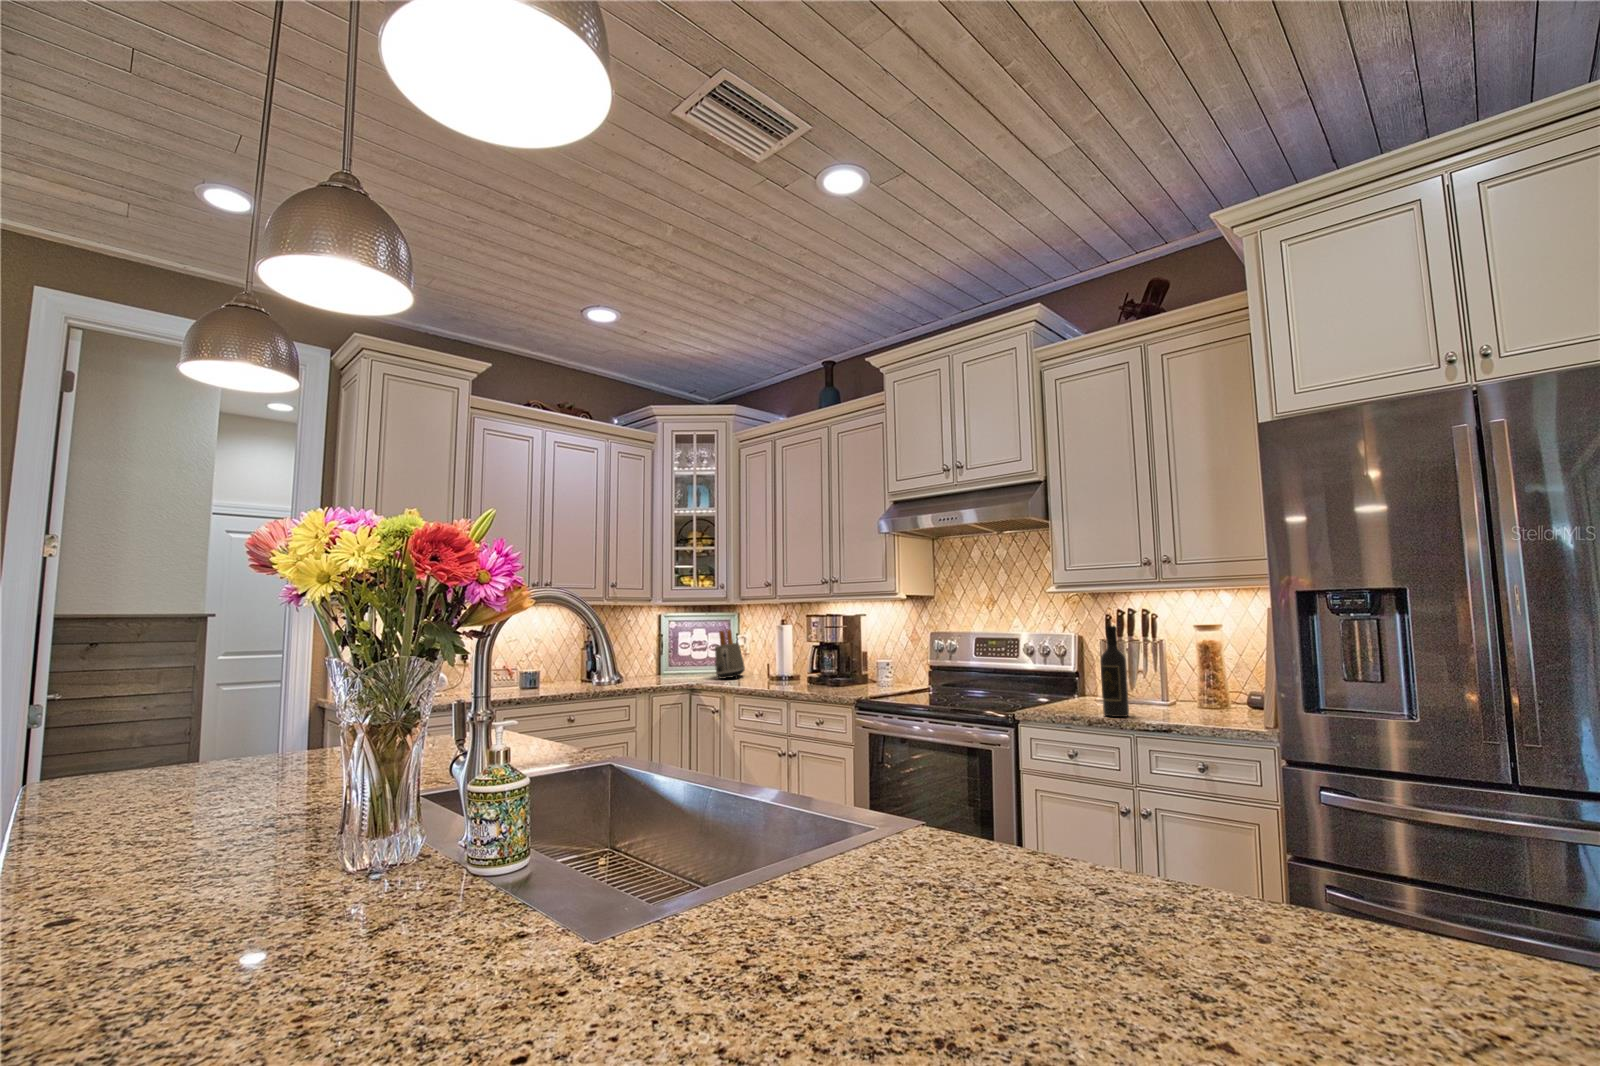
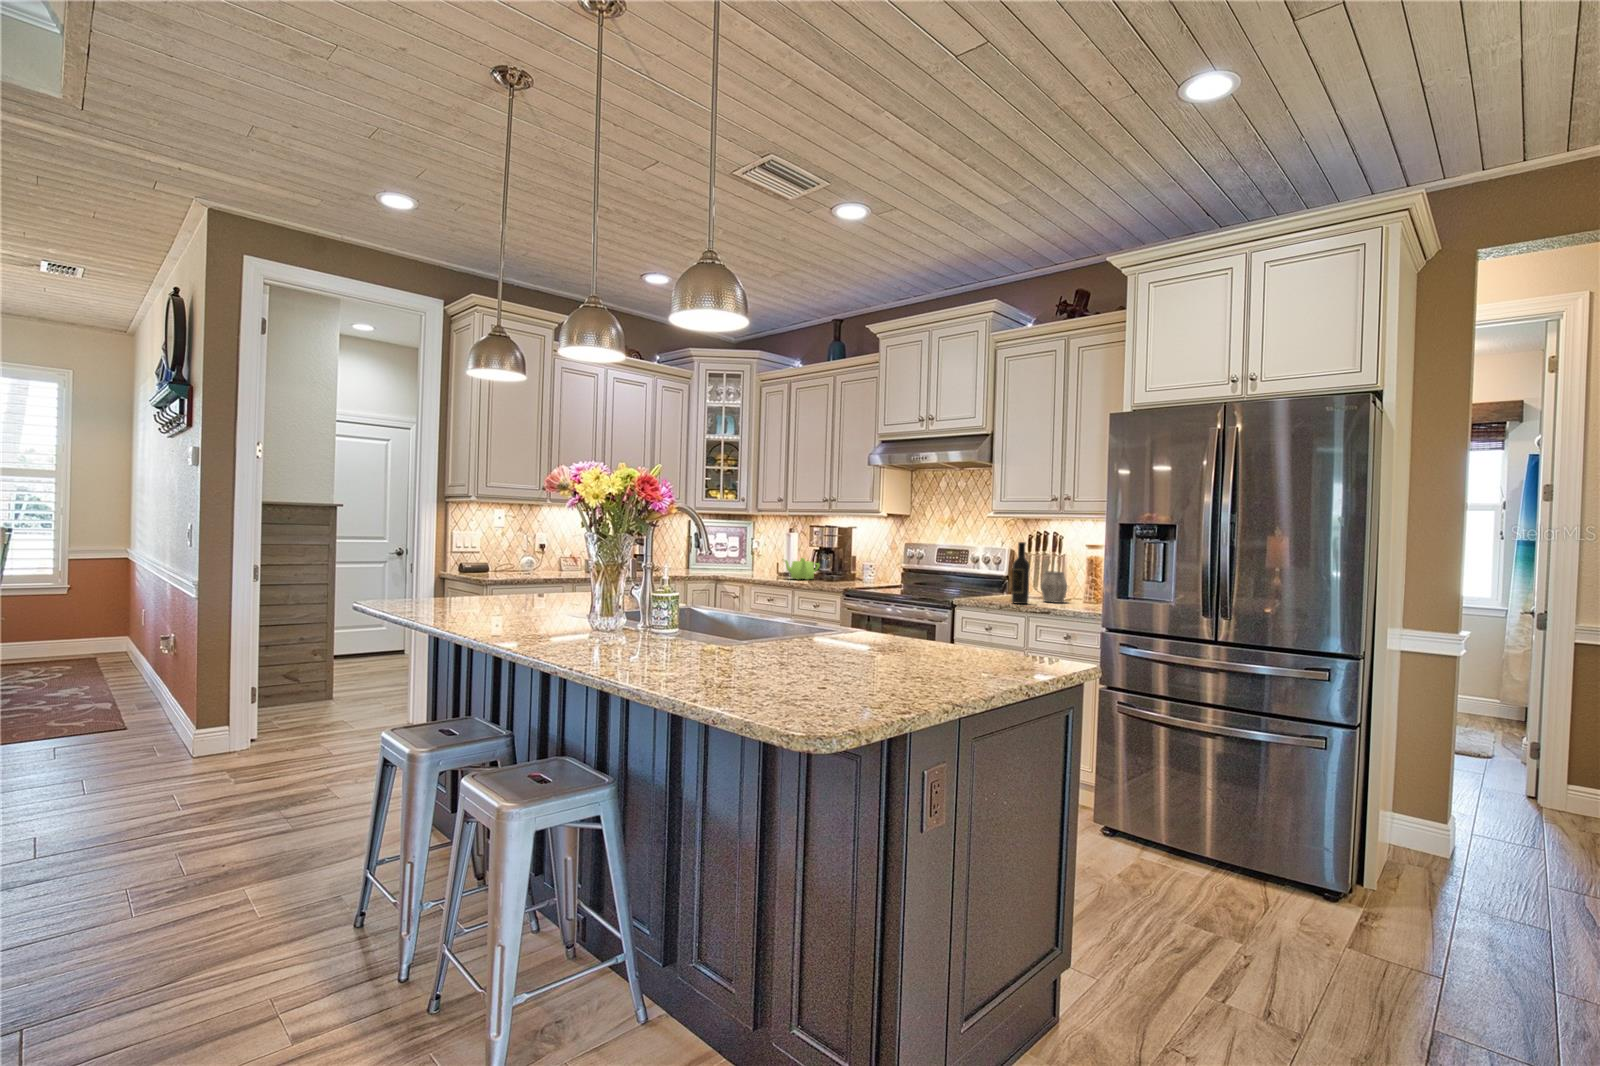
toaster: present [715,630,745,679] -> none [735,535,759,574]
teapot: none [773,657,822,685] -> present [785,558,820,580]
mug: none [1138,666,1179,711] -> present [1041,571,1067,603]

